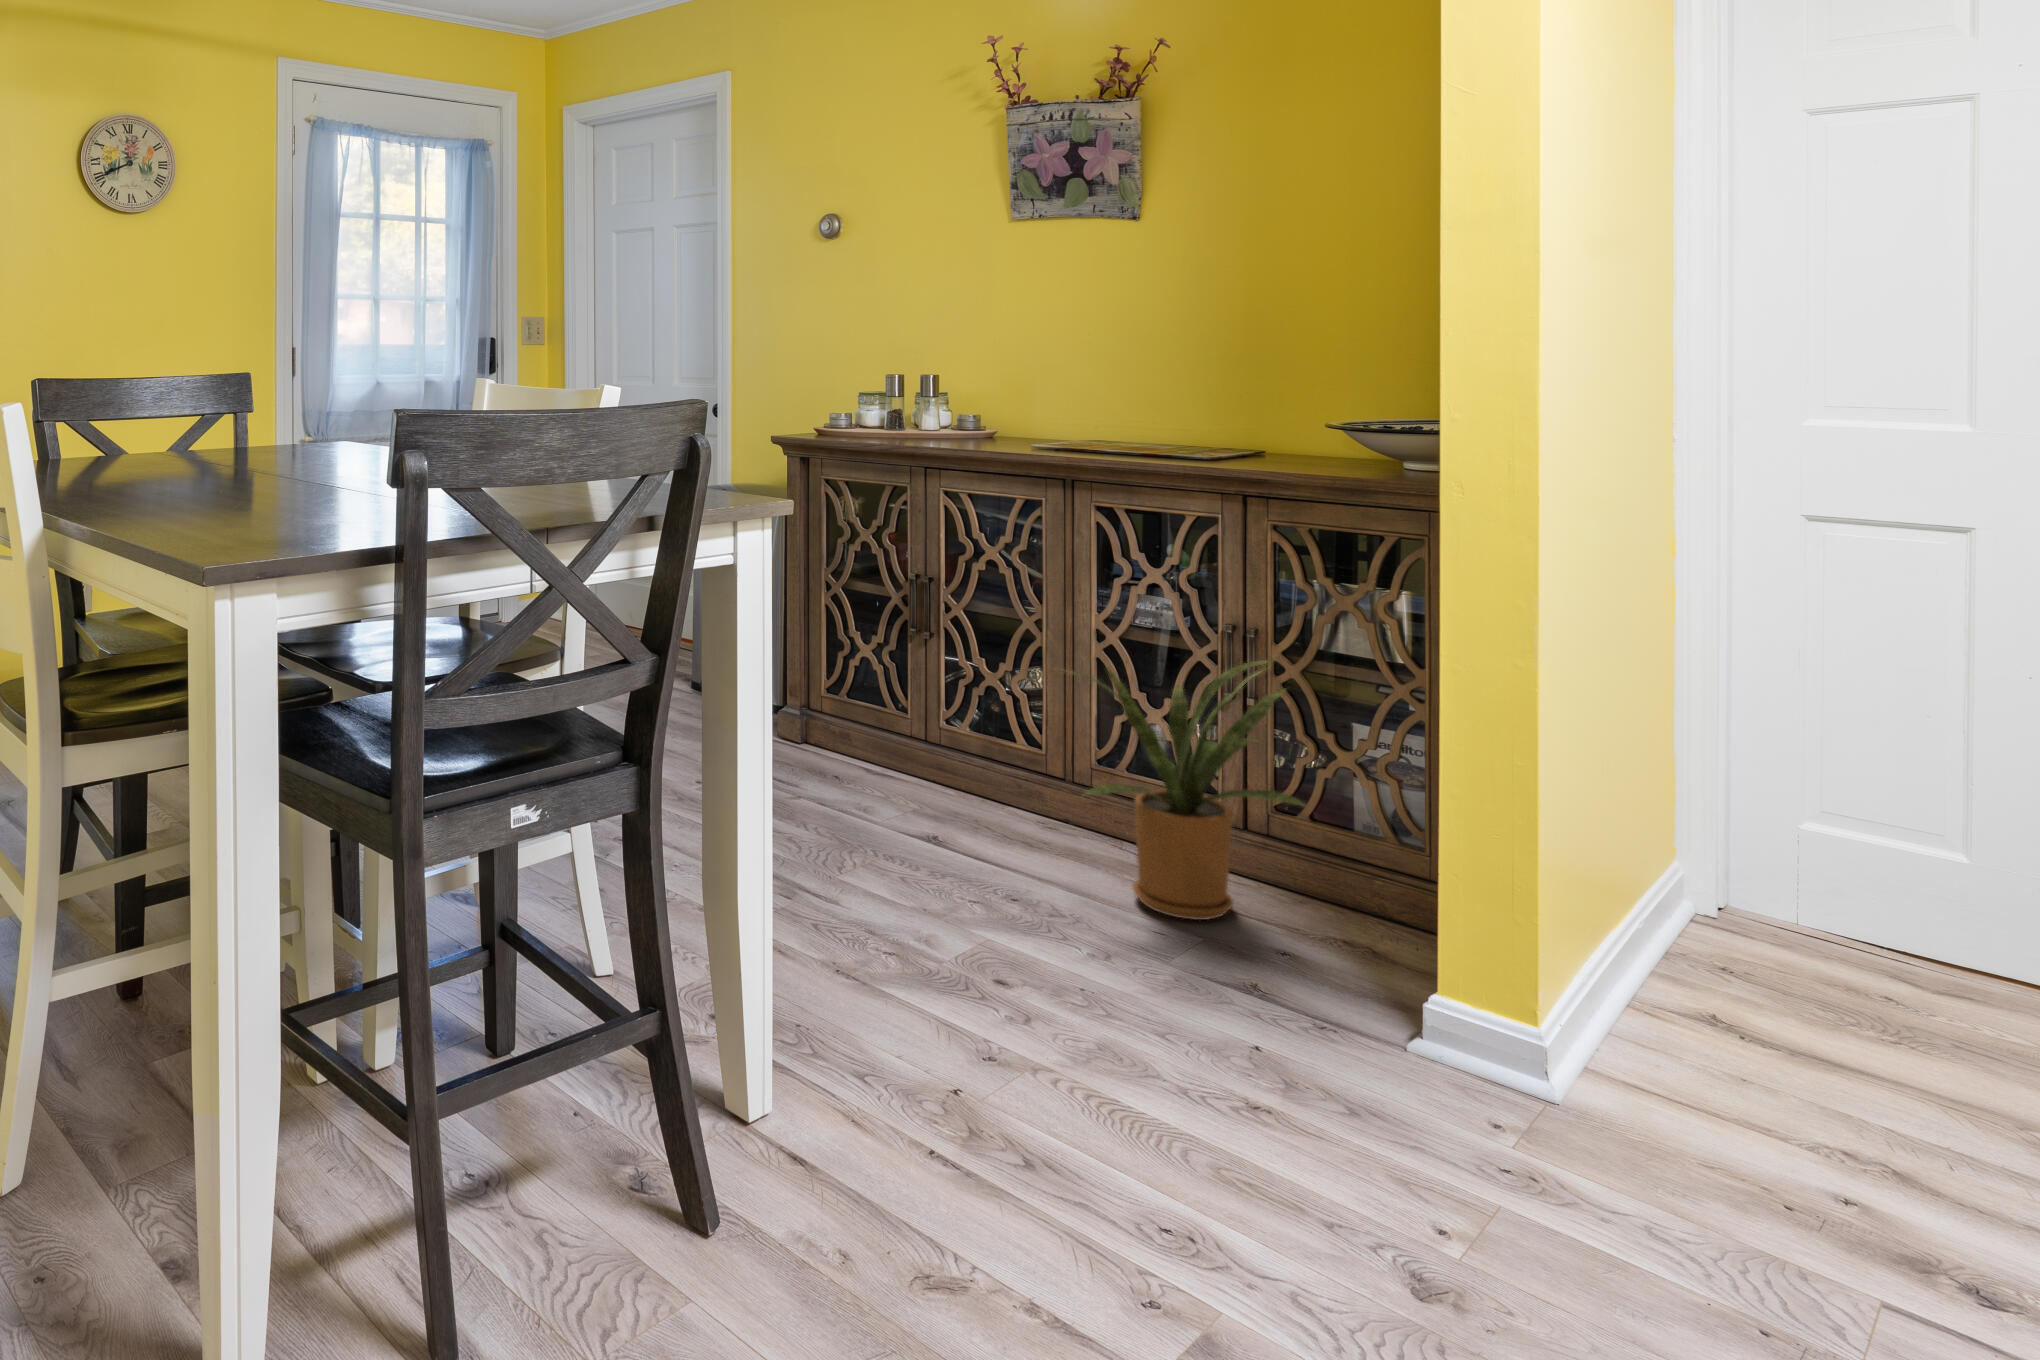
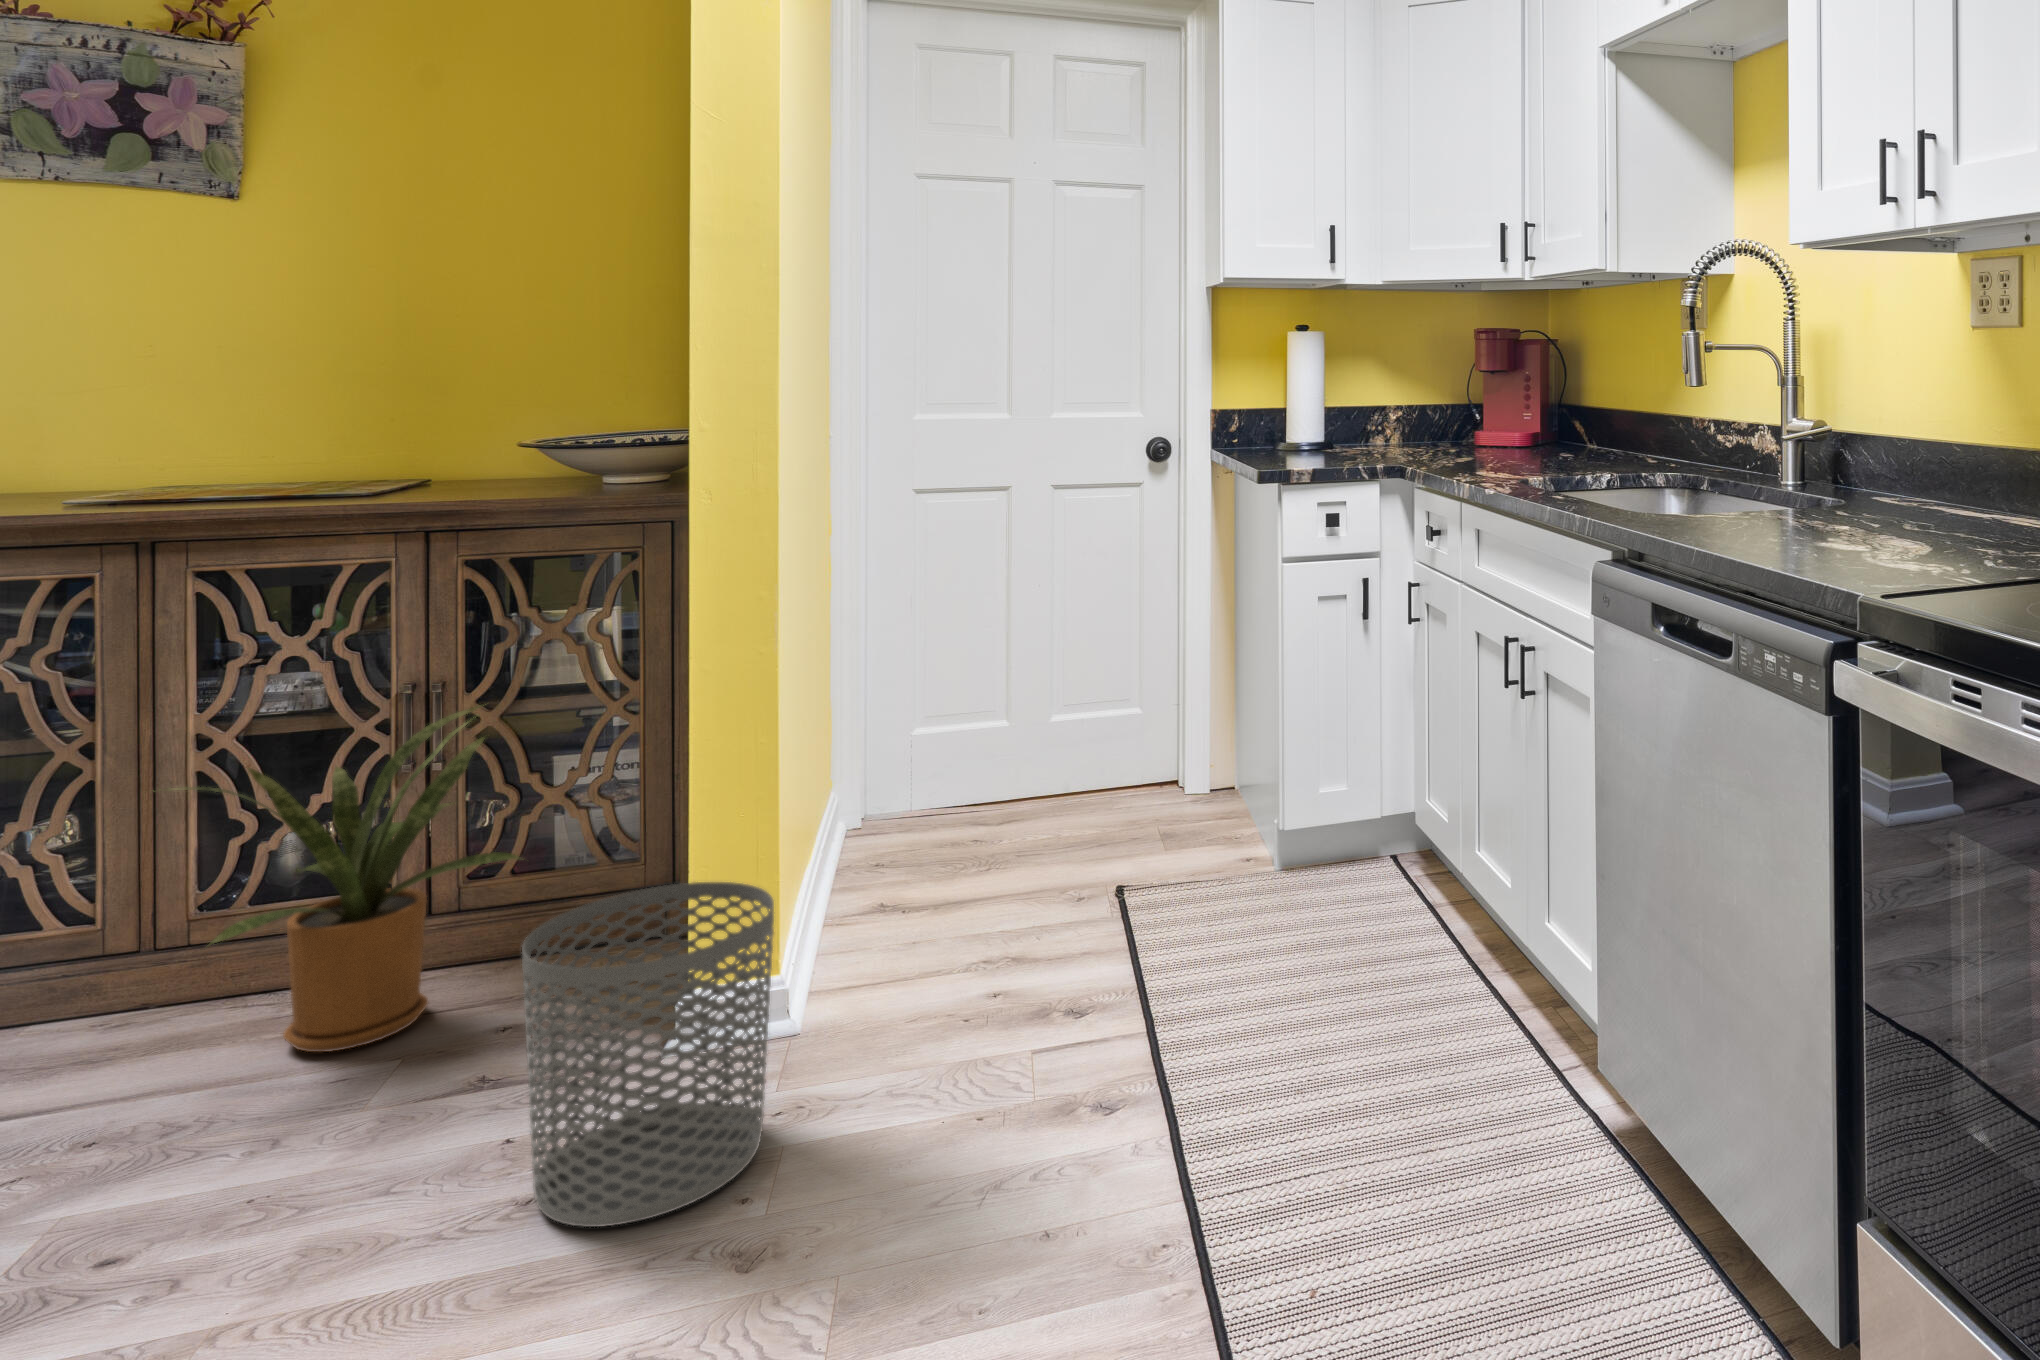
waste bin: none [1248,863,1488,1192] -> present [522,882,774,1227]

